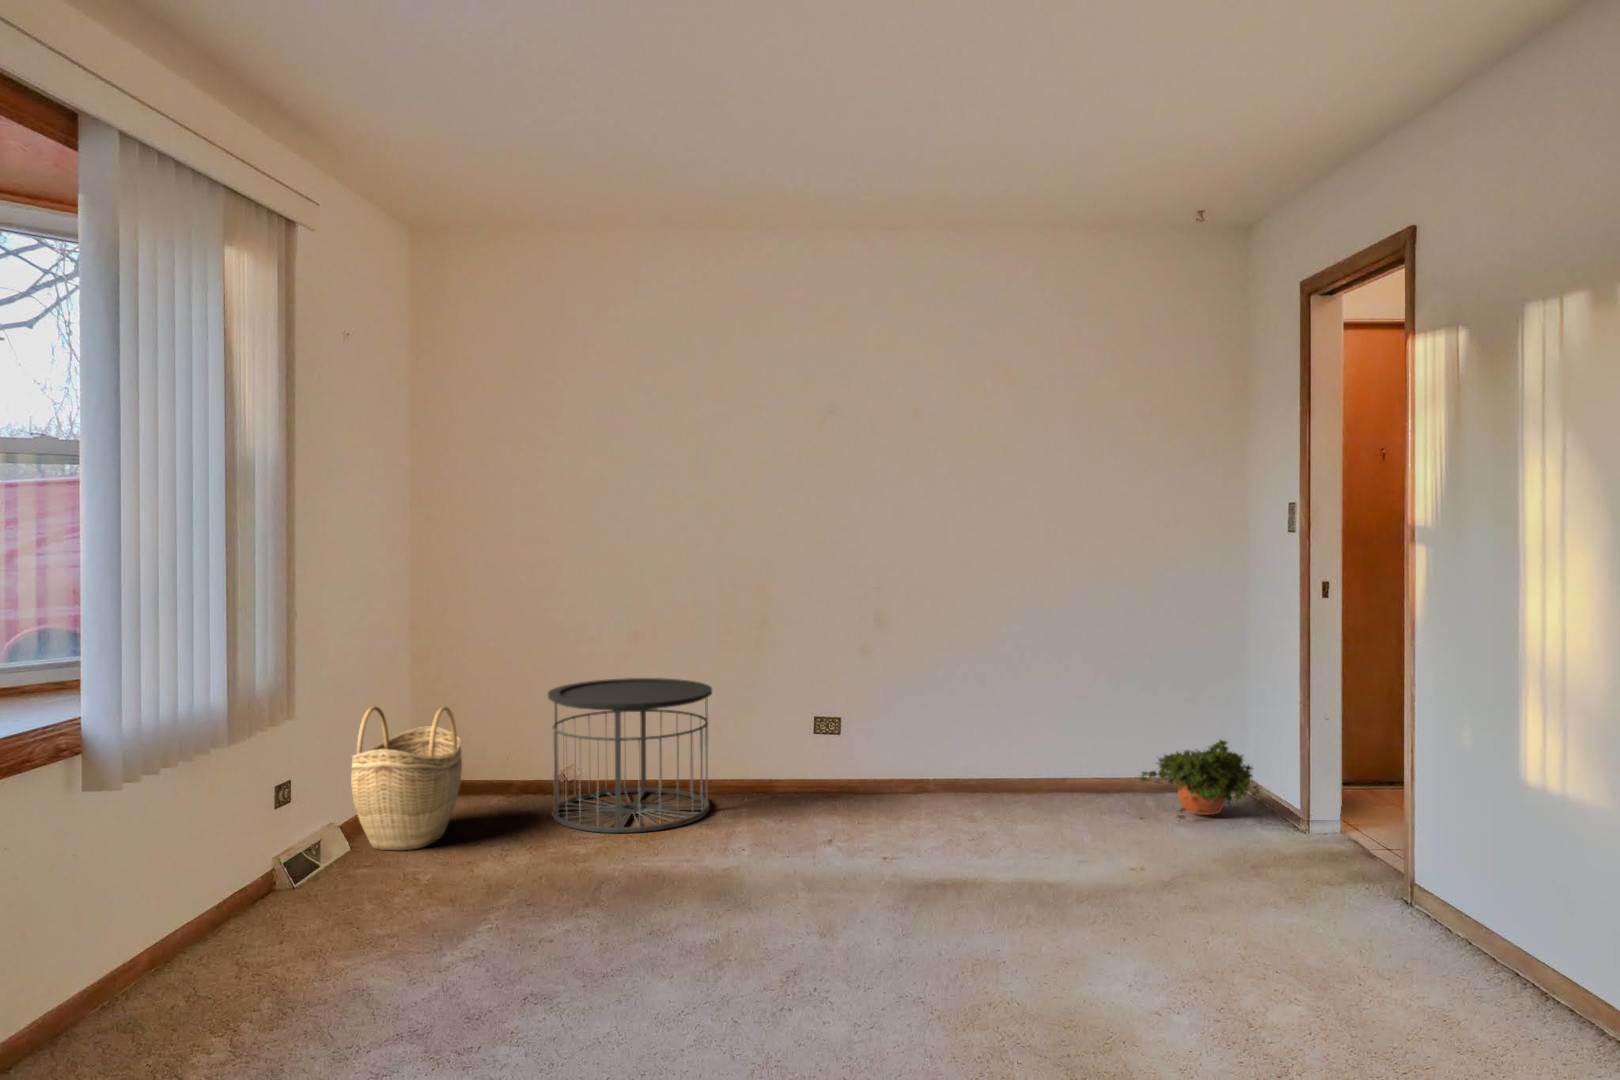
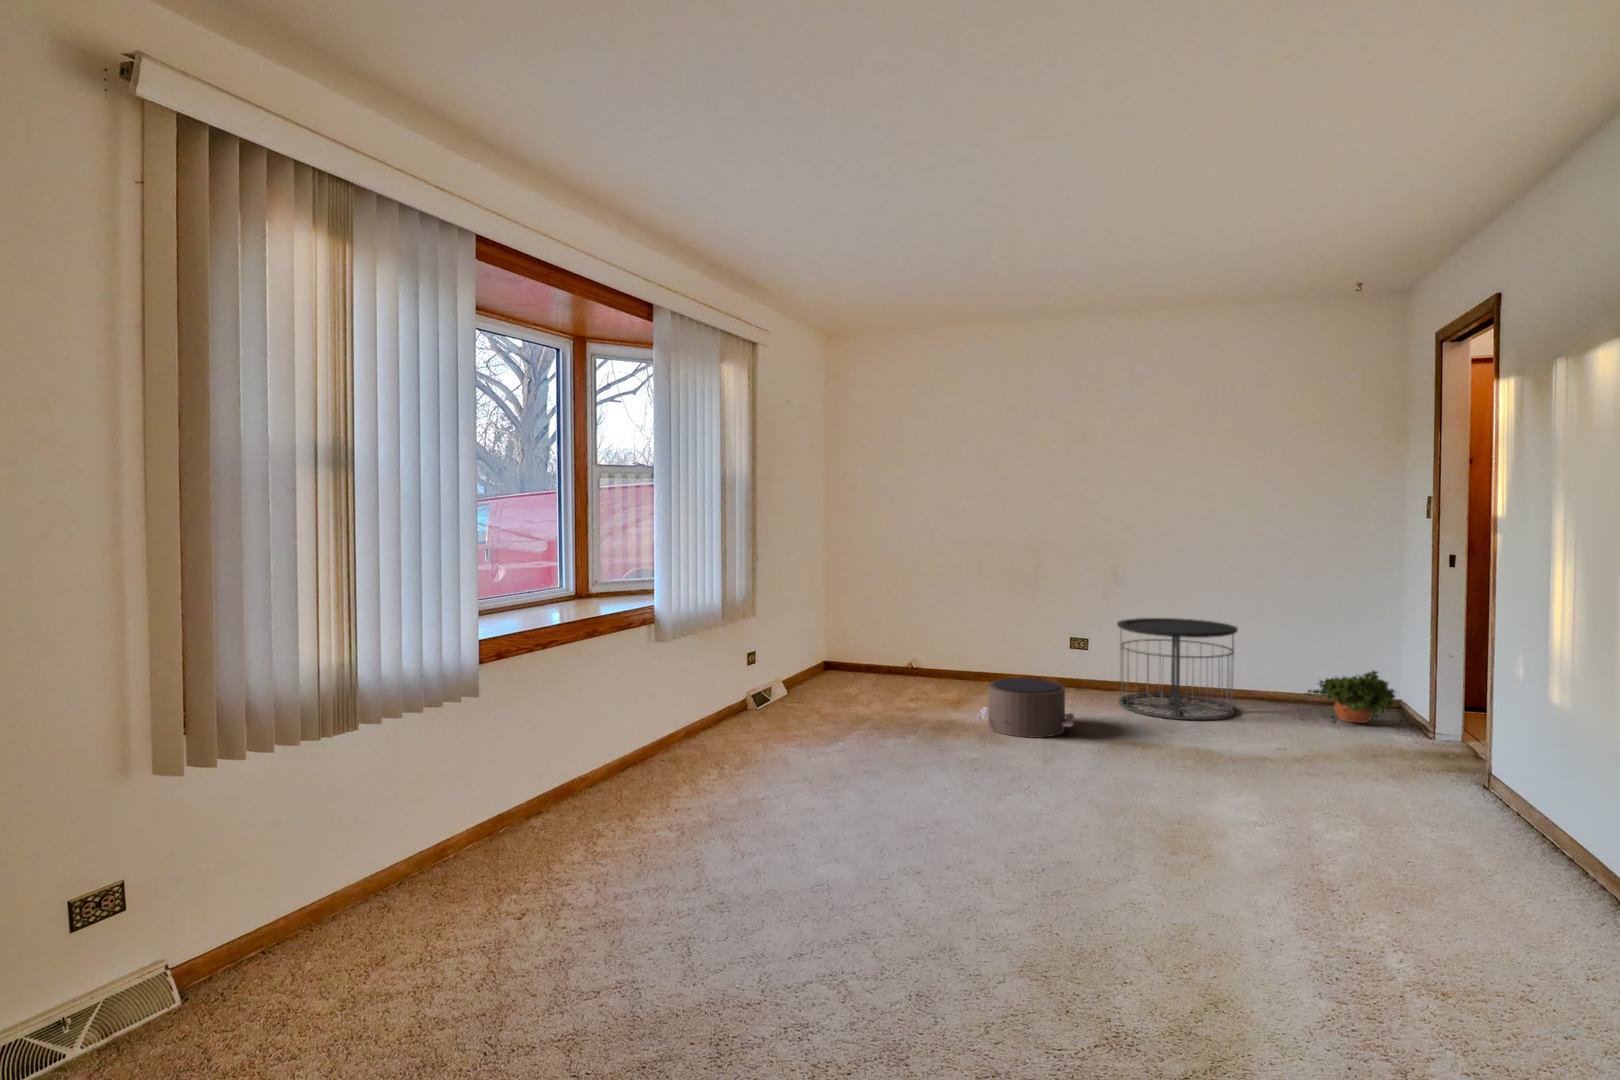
side table: present [548,678,712,833] -> present [1117,618,1238,720]
woven basket: present [351,707,462,850] -> none [786,616,846,698]
pouf: none [697,792,853,895] -> present [977,678,1074,738]

